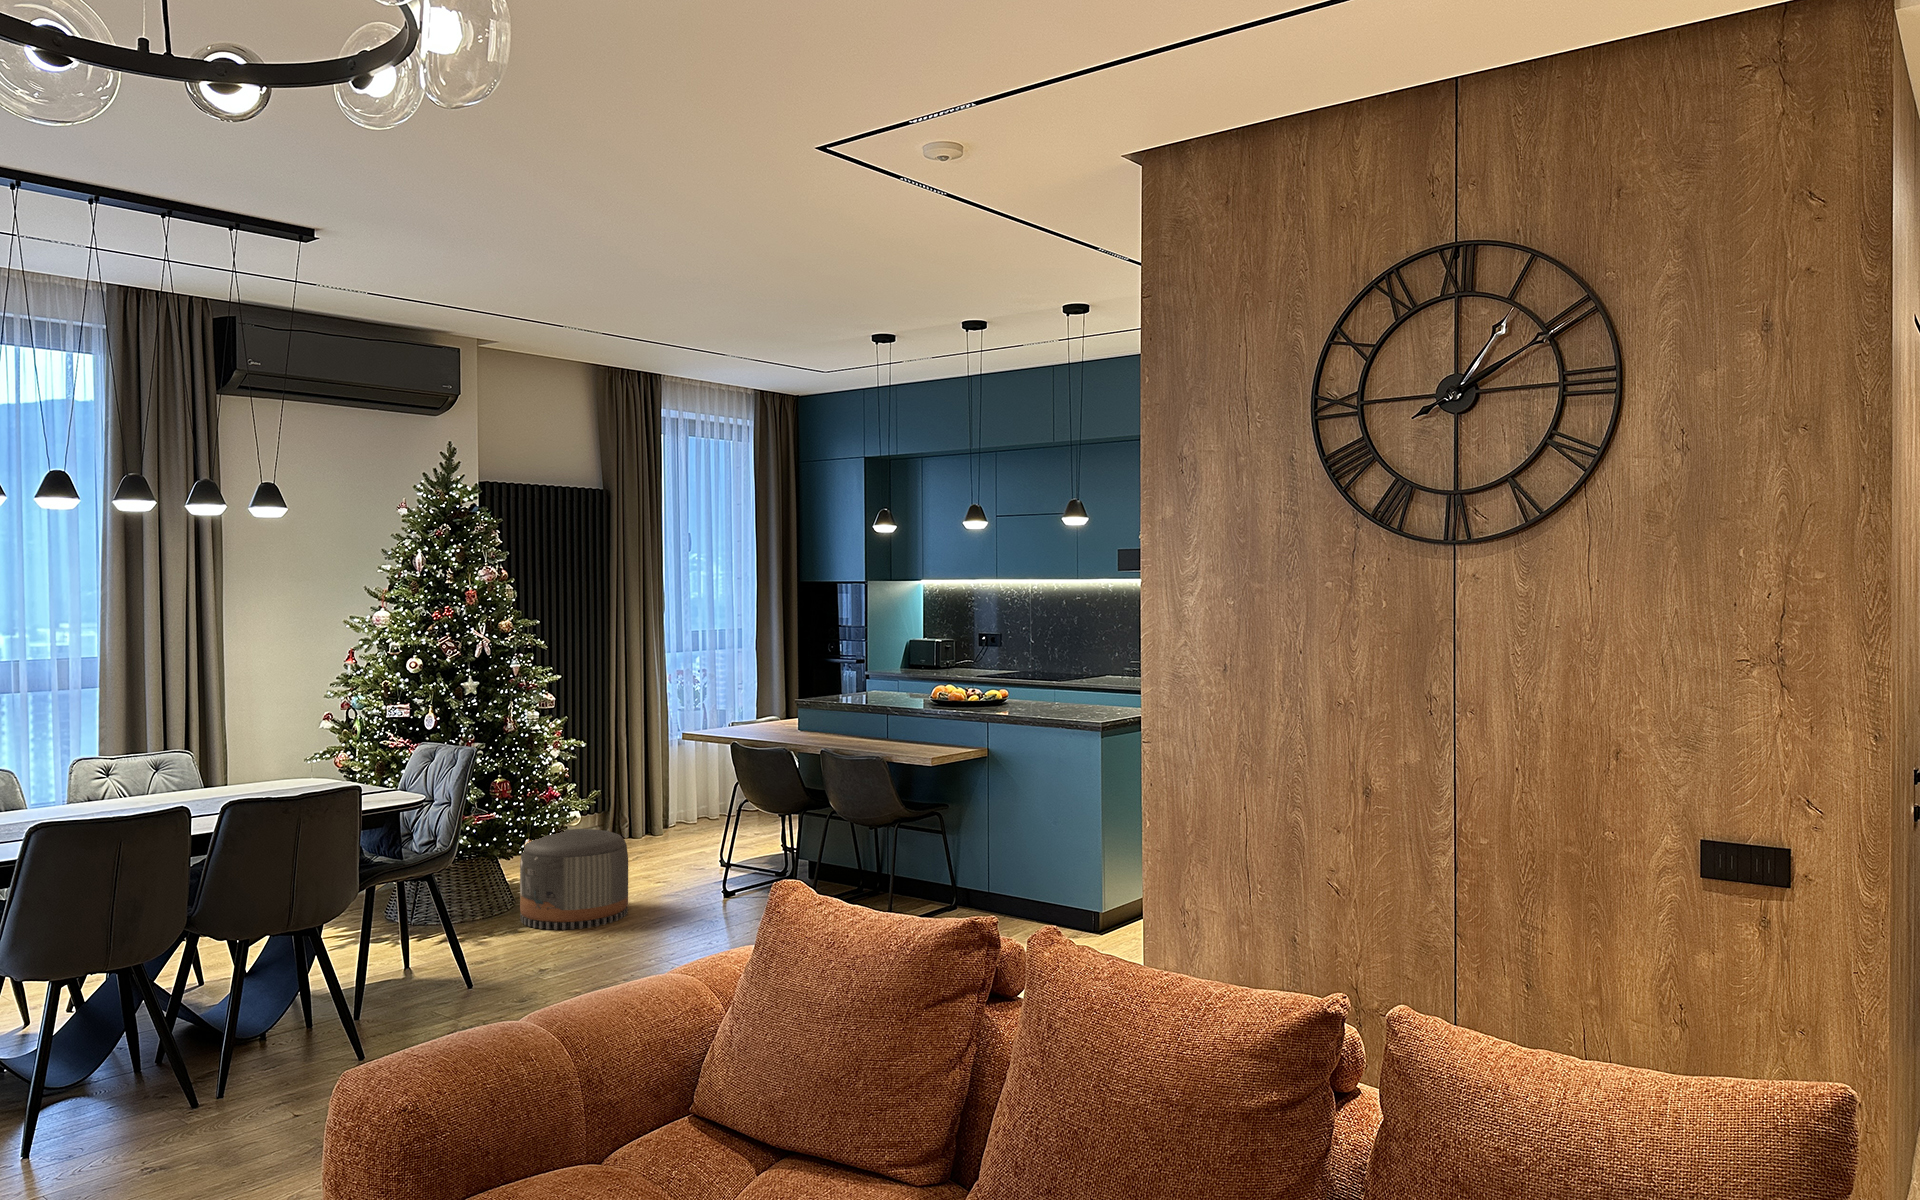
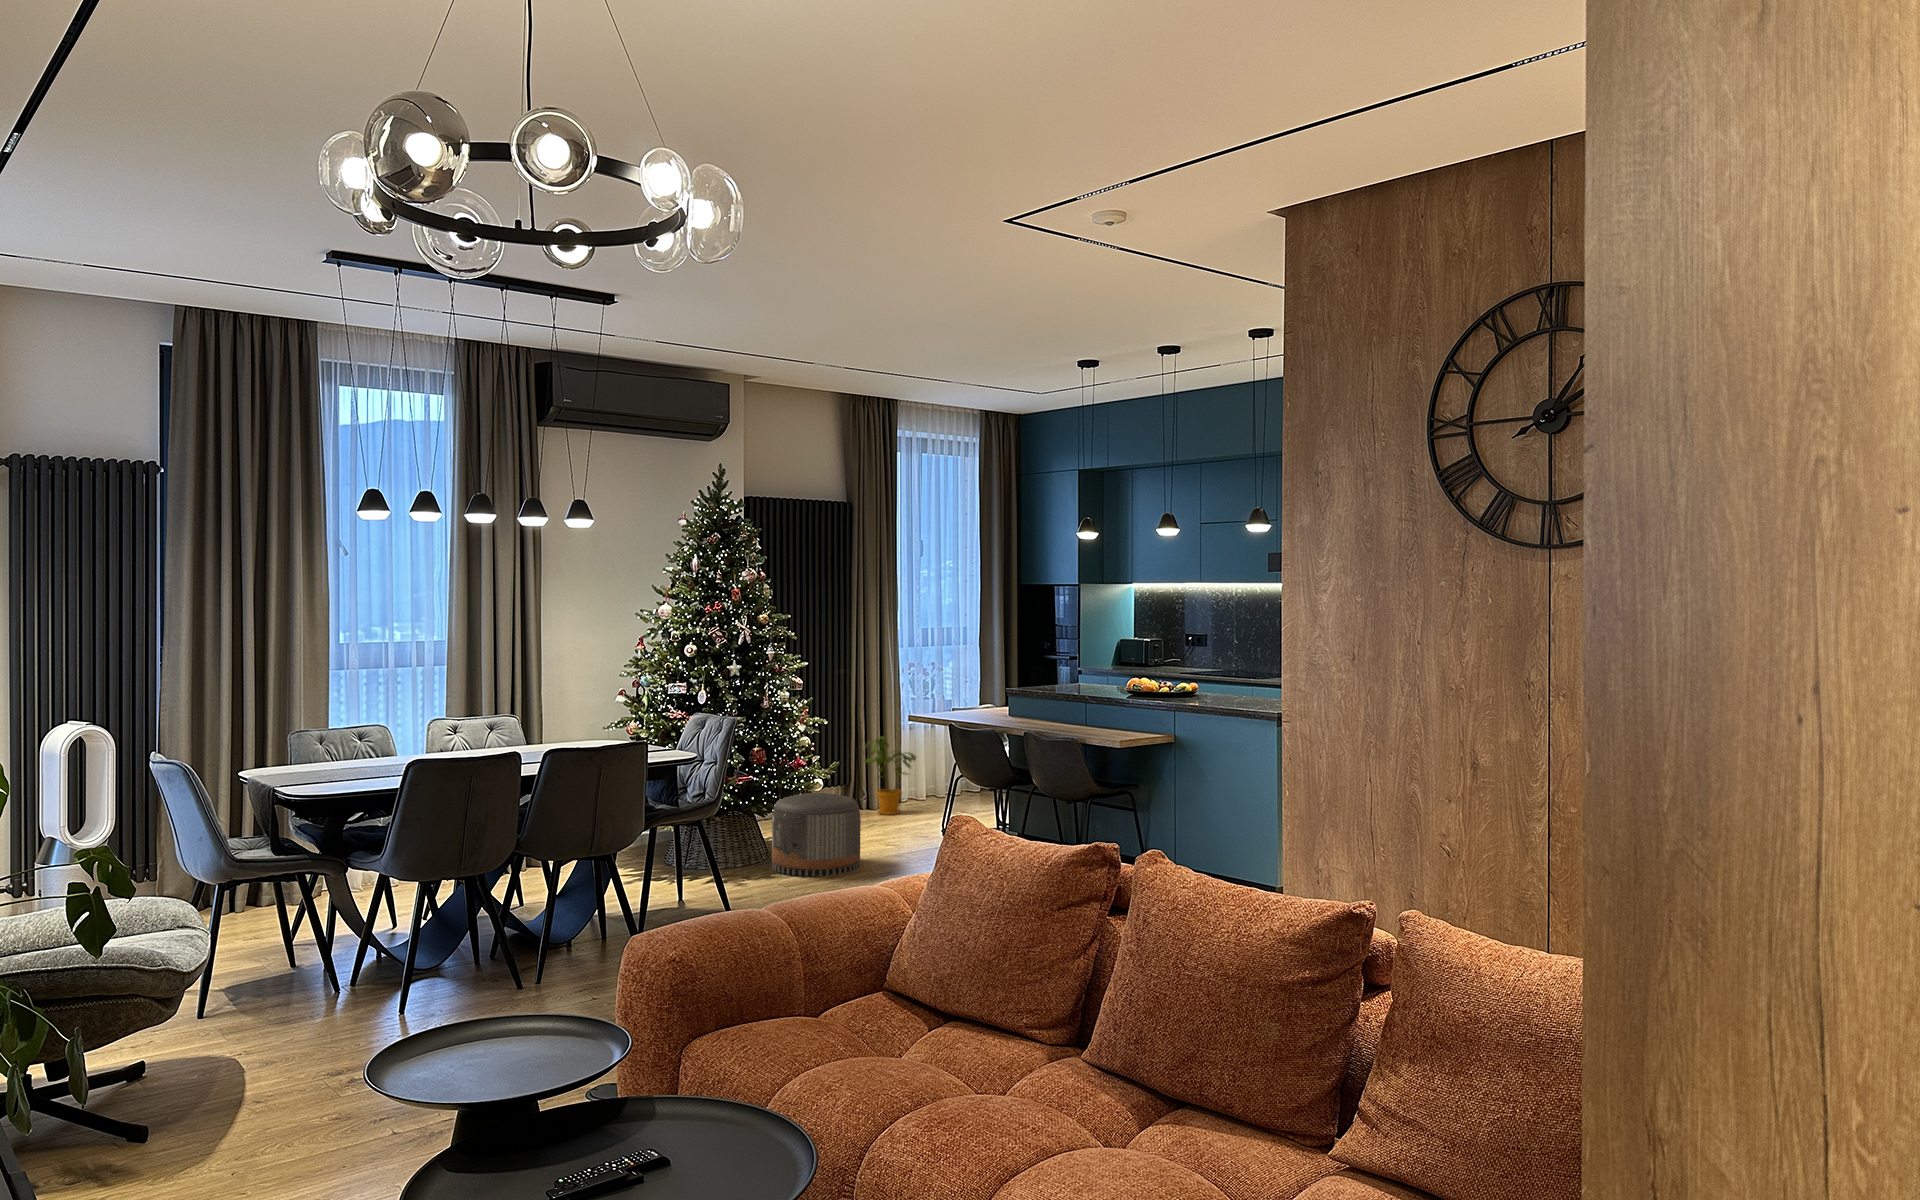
house plant: none [625,757,689,847] -> present [863,737,916,815]

